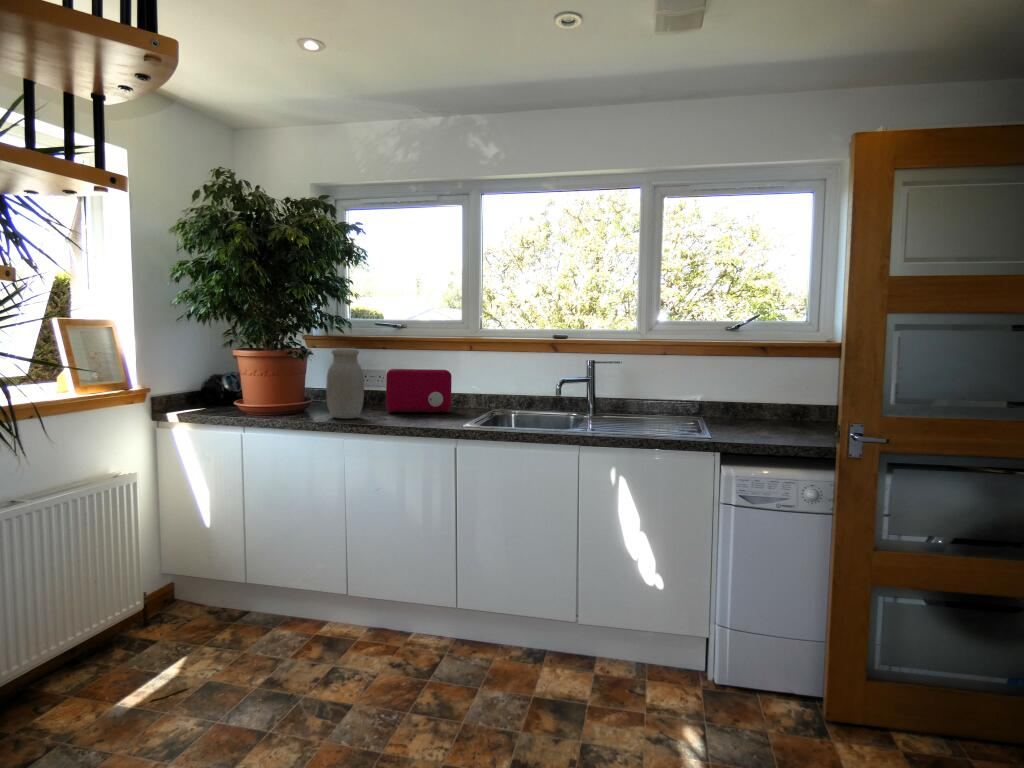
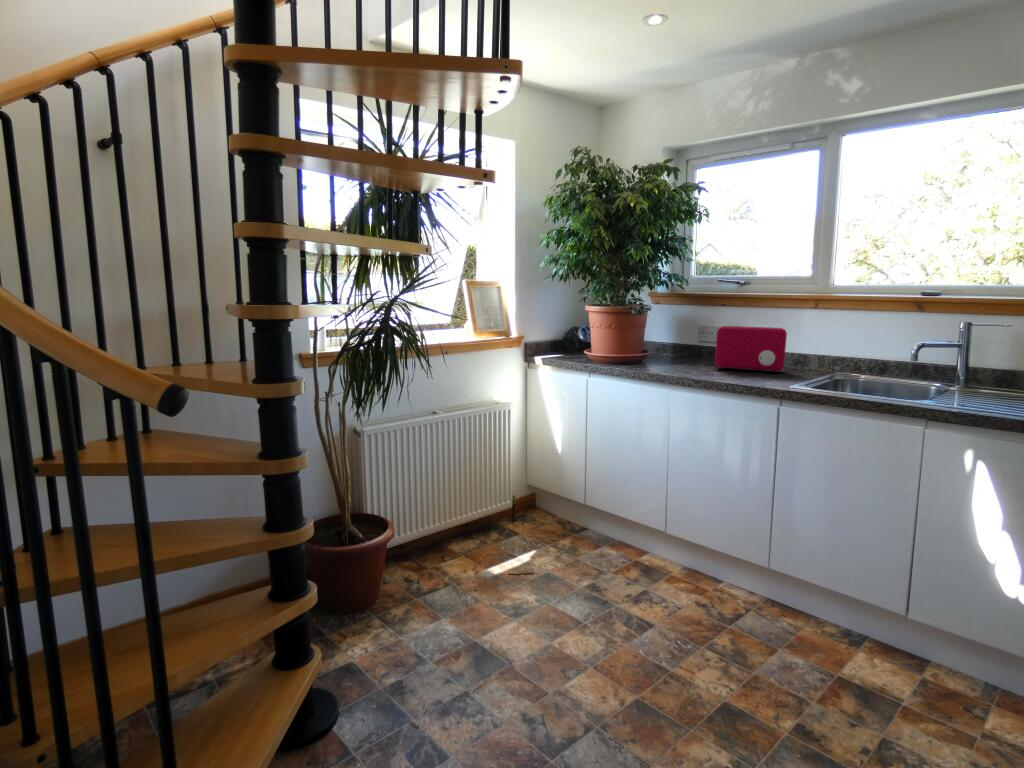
jar: present [326,348,364,419] -> none [657,306,692,372]

